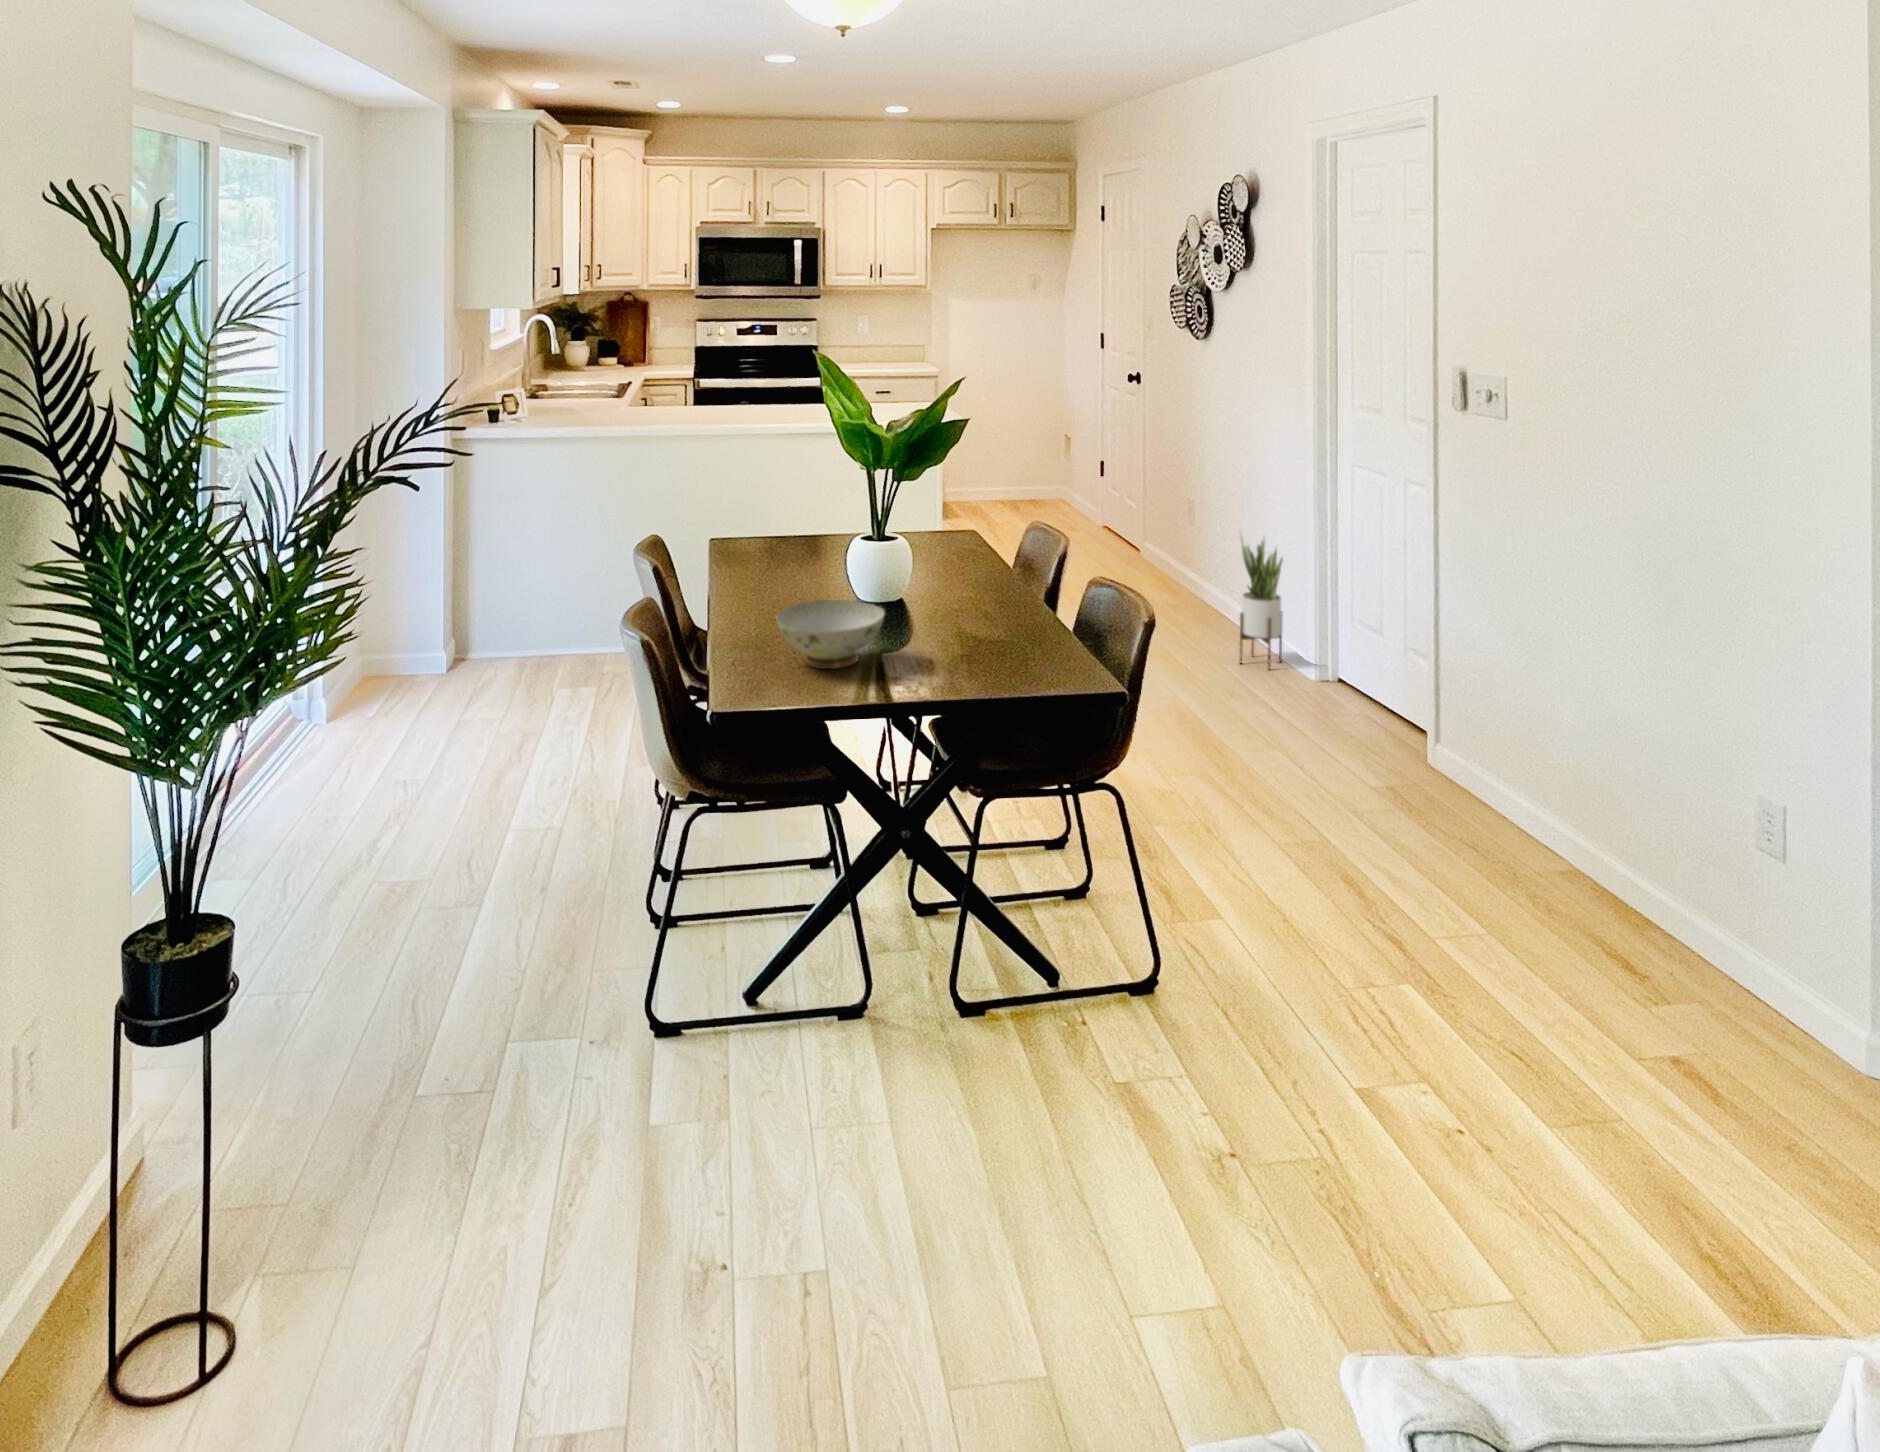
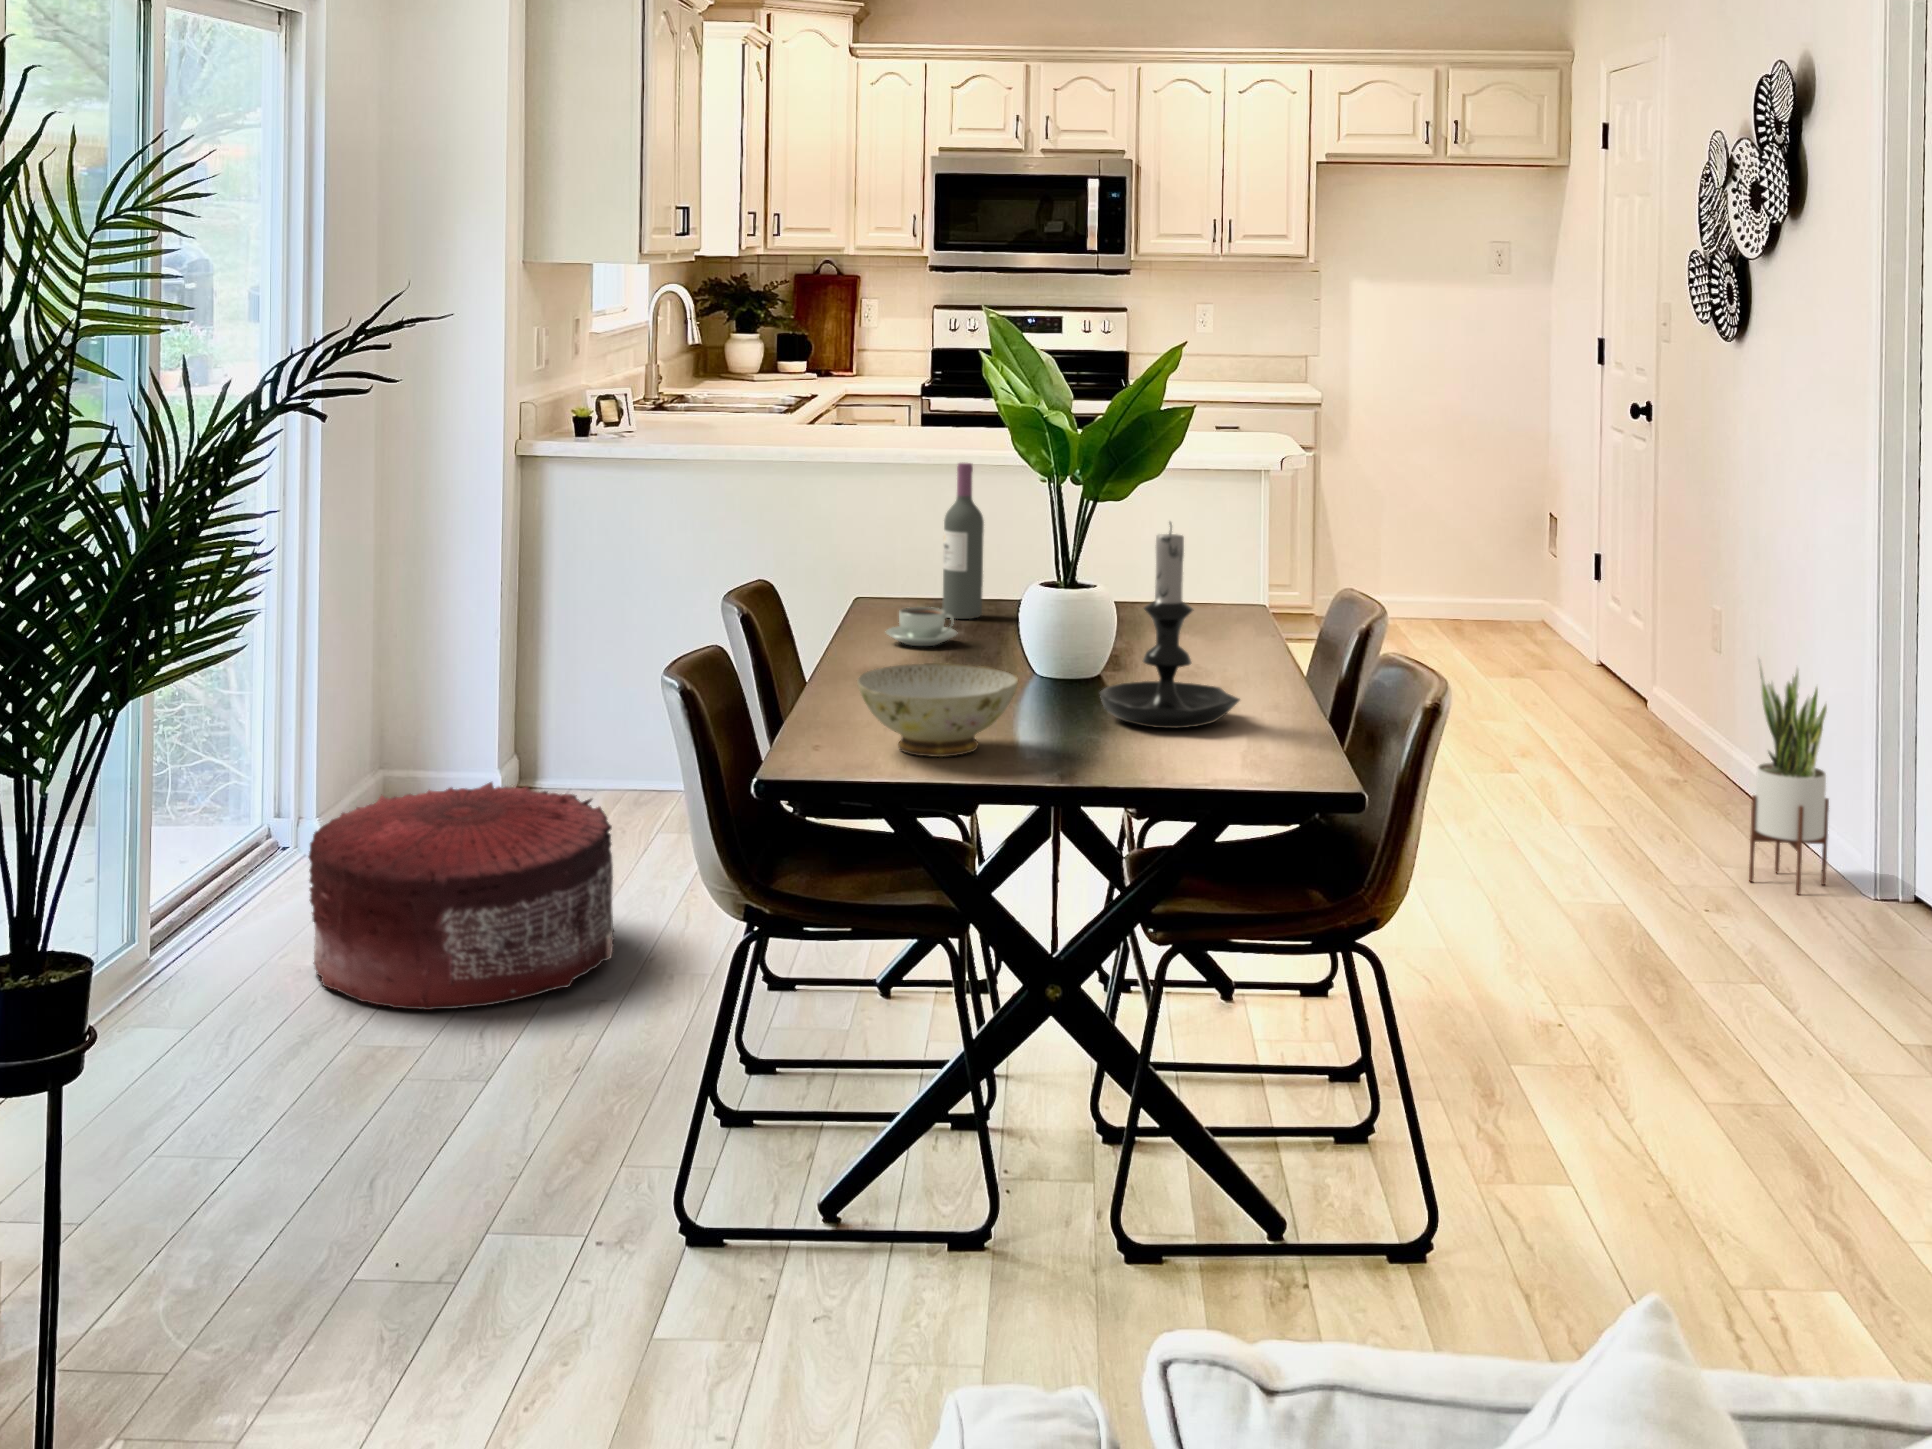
wine bottle: none [774,444,800,547] -> present [942,463,984,619]
candle holder: none [921,493,1012,630] -> present [1100,522,1240,728]
coffee cup: none [748,545,796,572] -> present [886,607,957,646]
pouf: none [329,676,553,853] -> present [309,782,614,1010]

